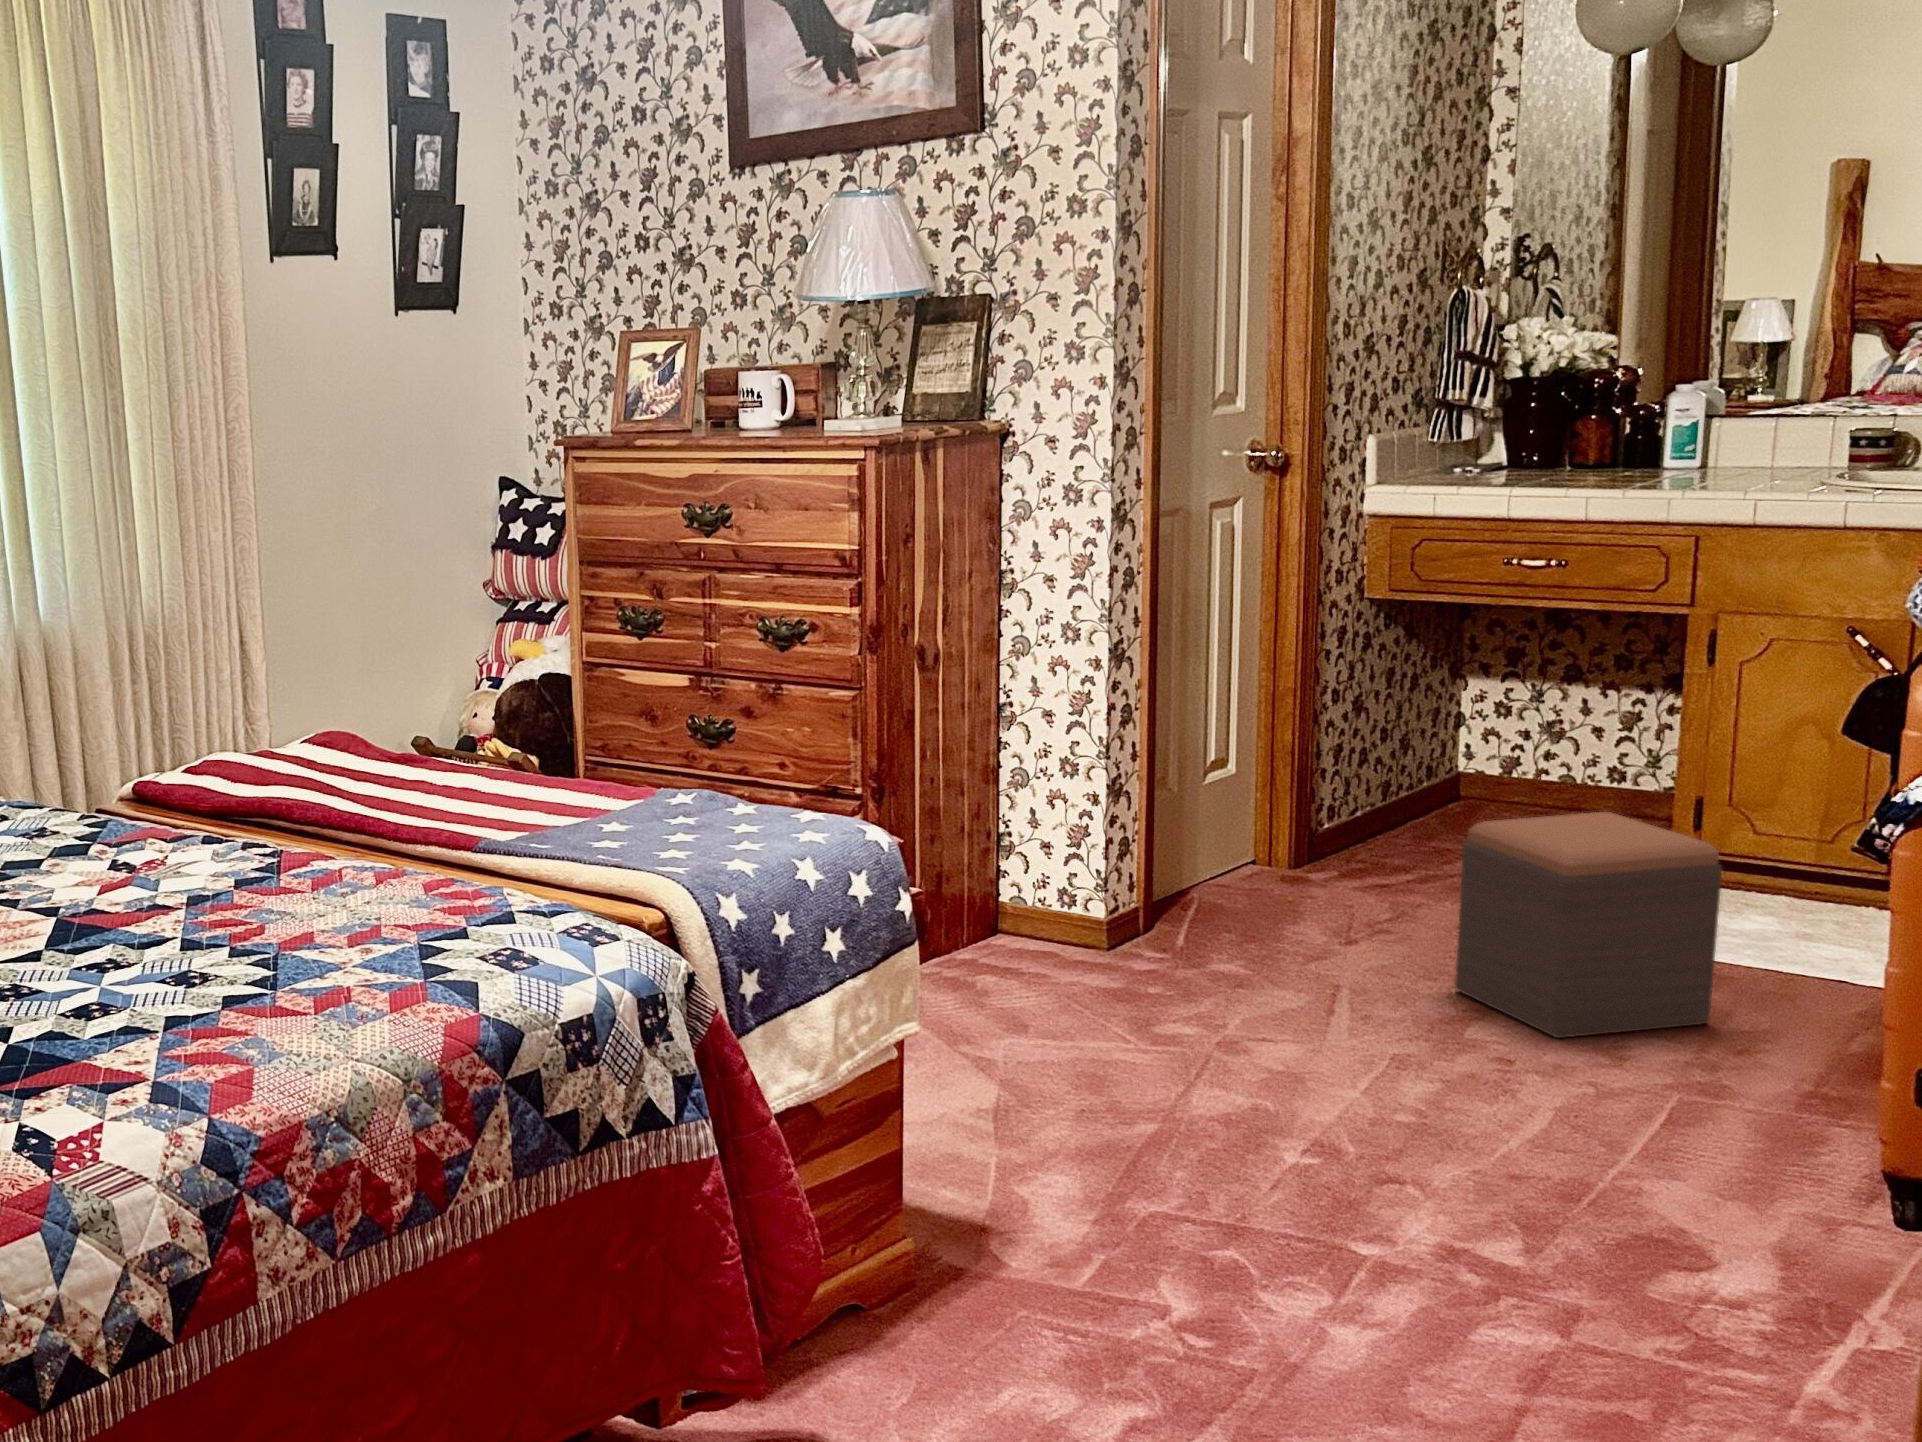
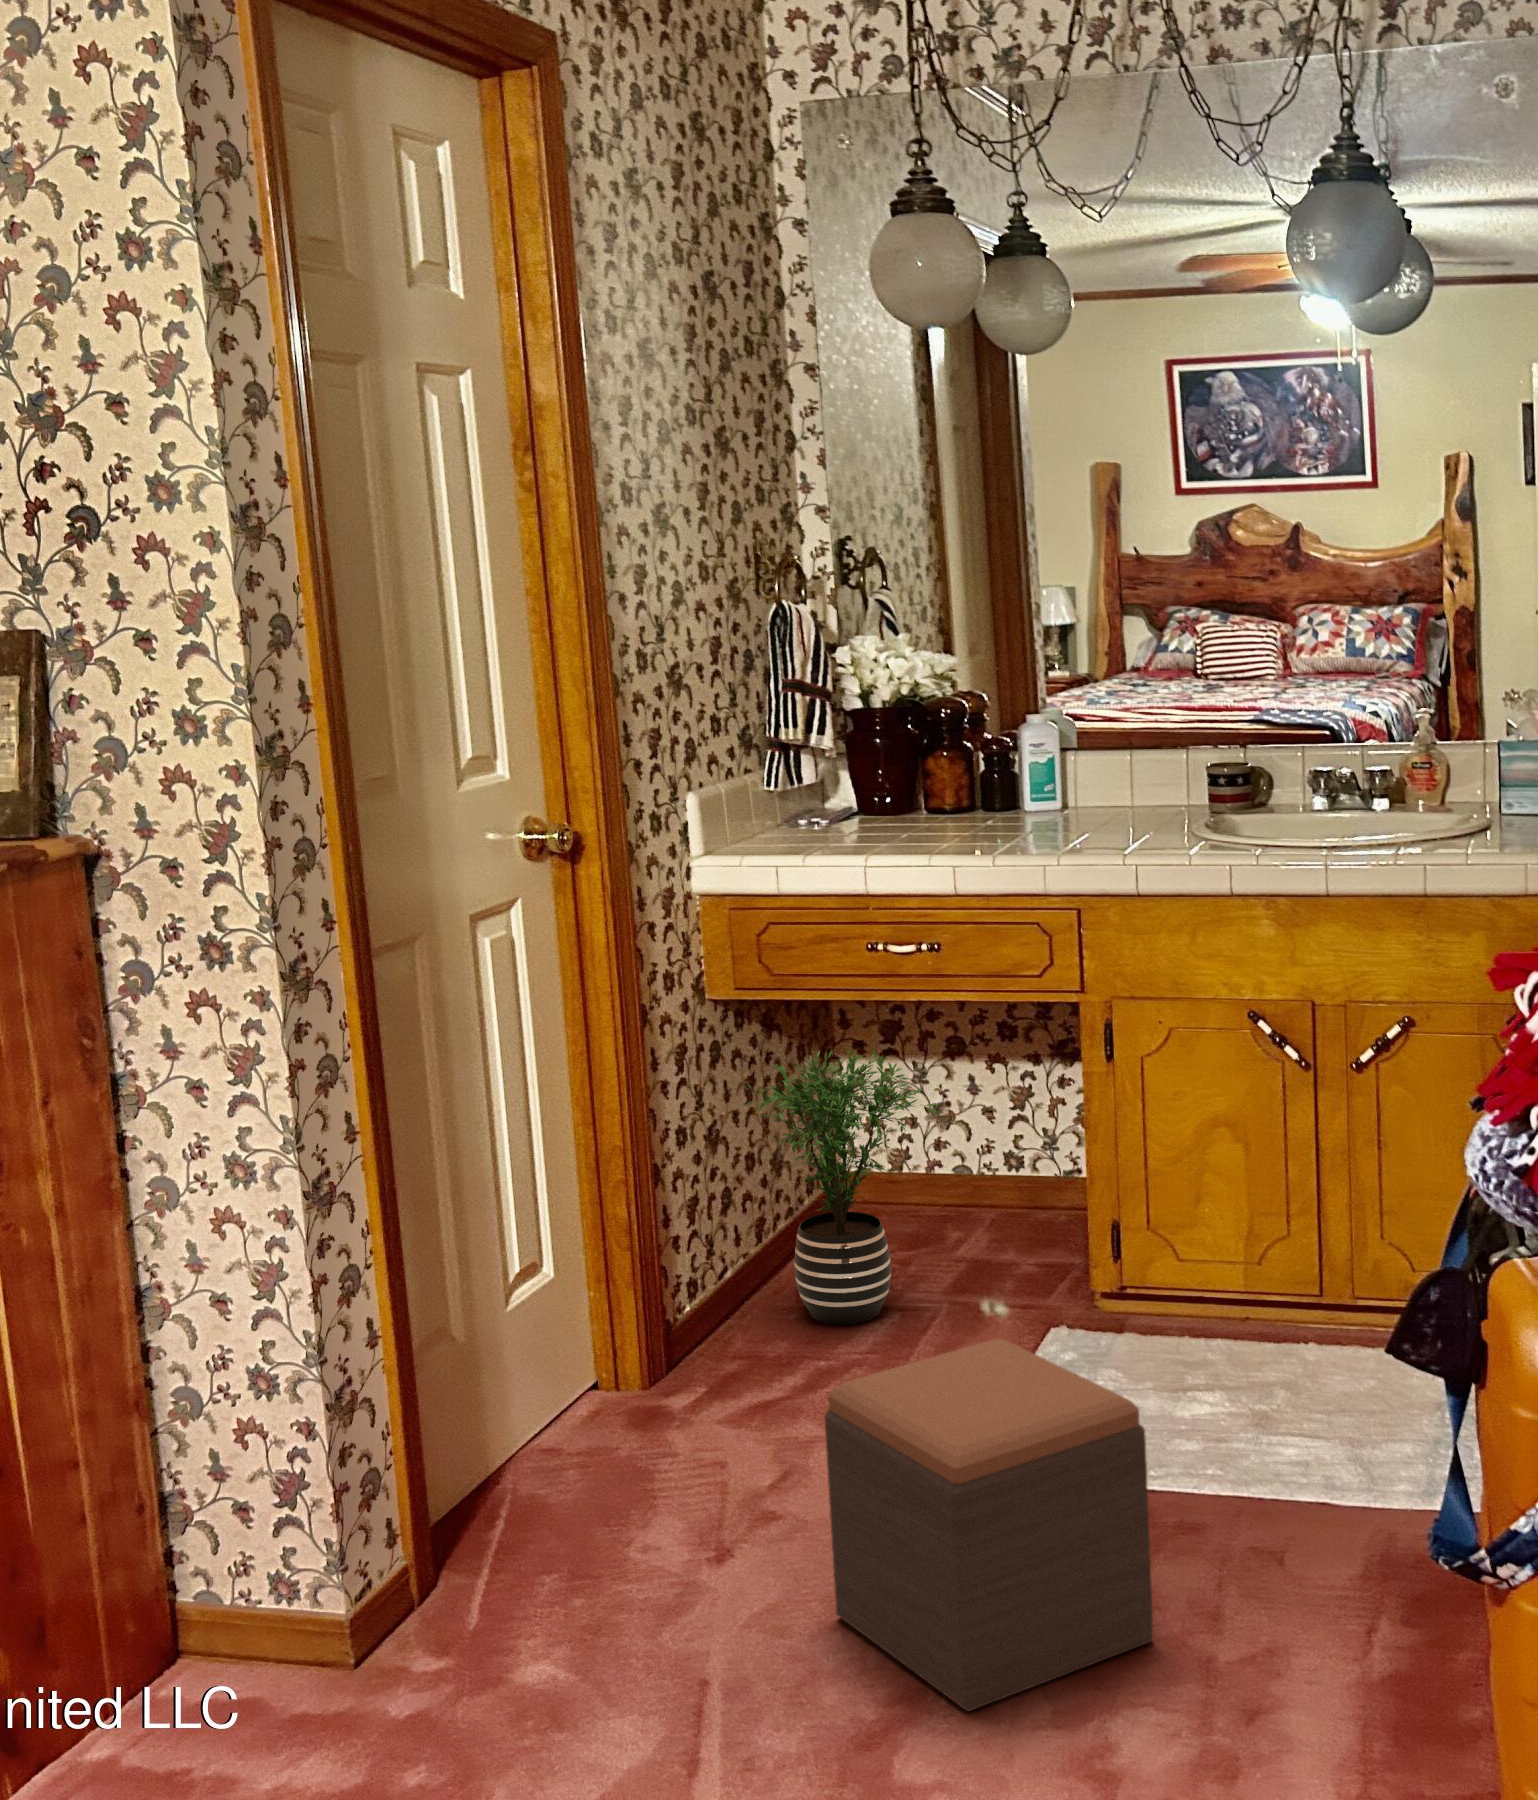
potted plant: none [1387,644,1563,859] -> present [744,1049,938,1324]

